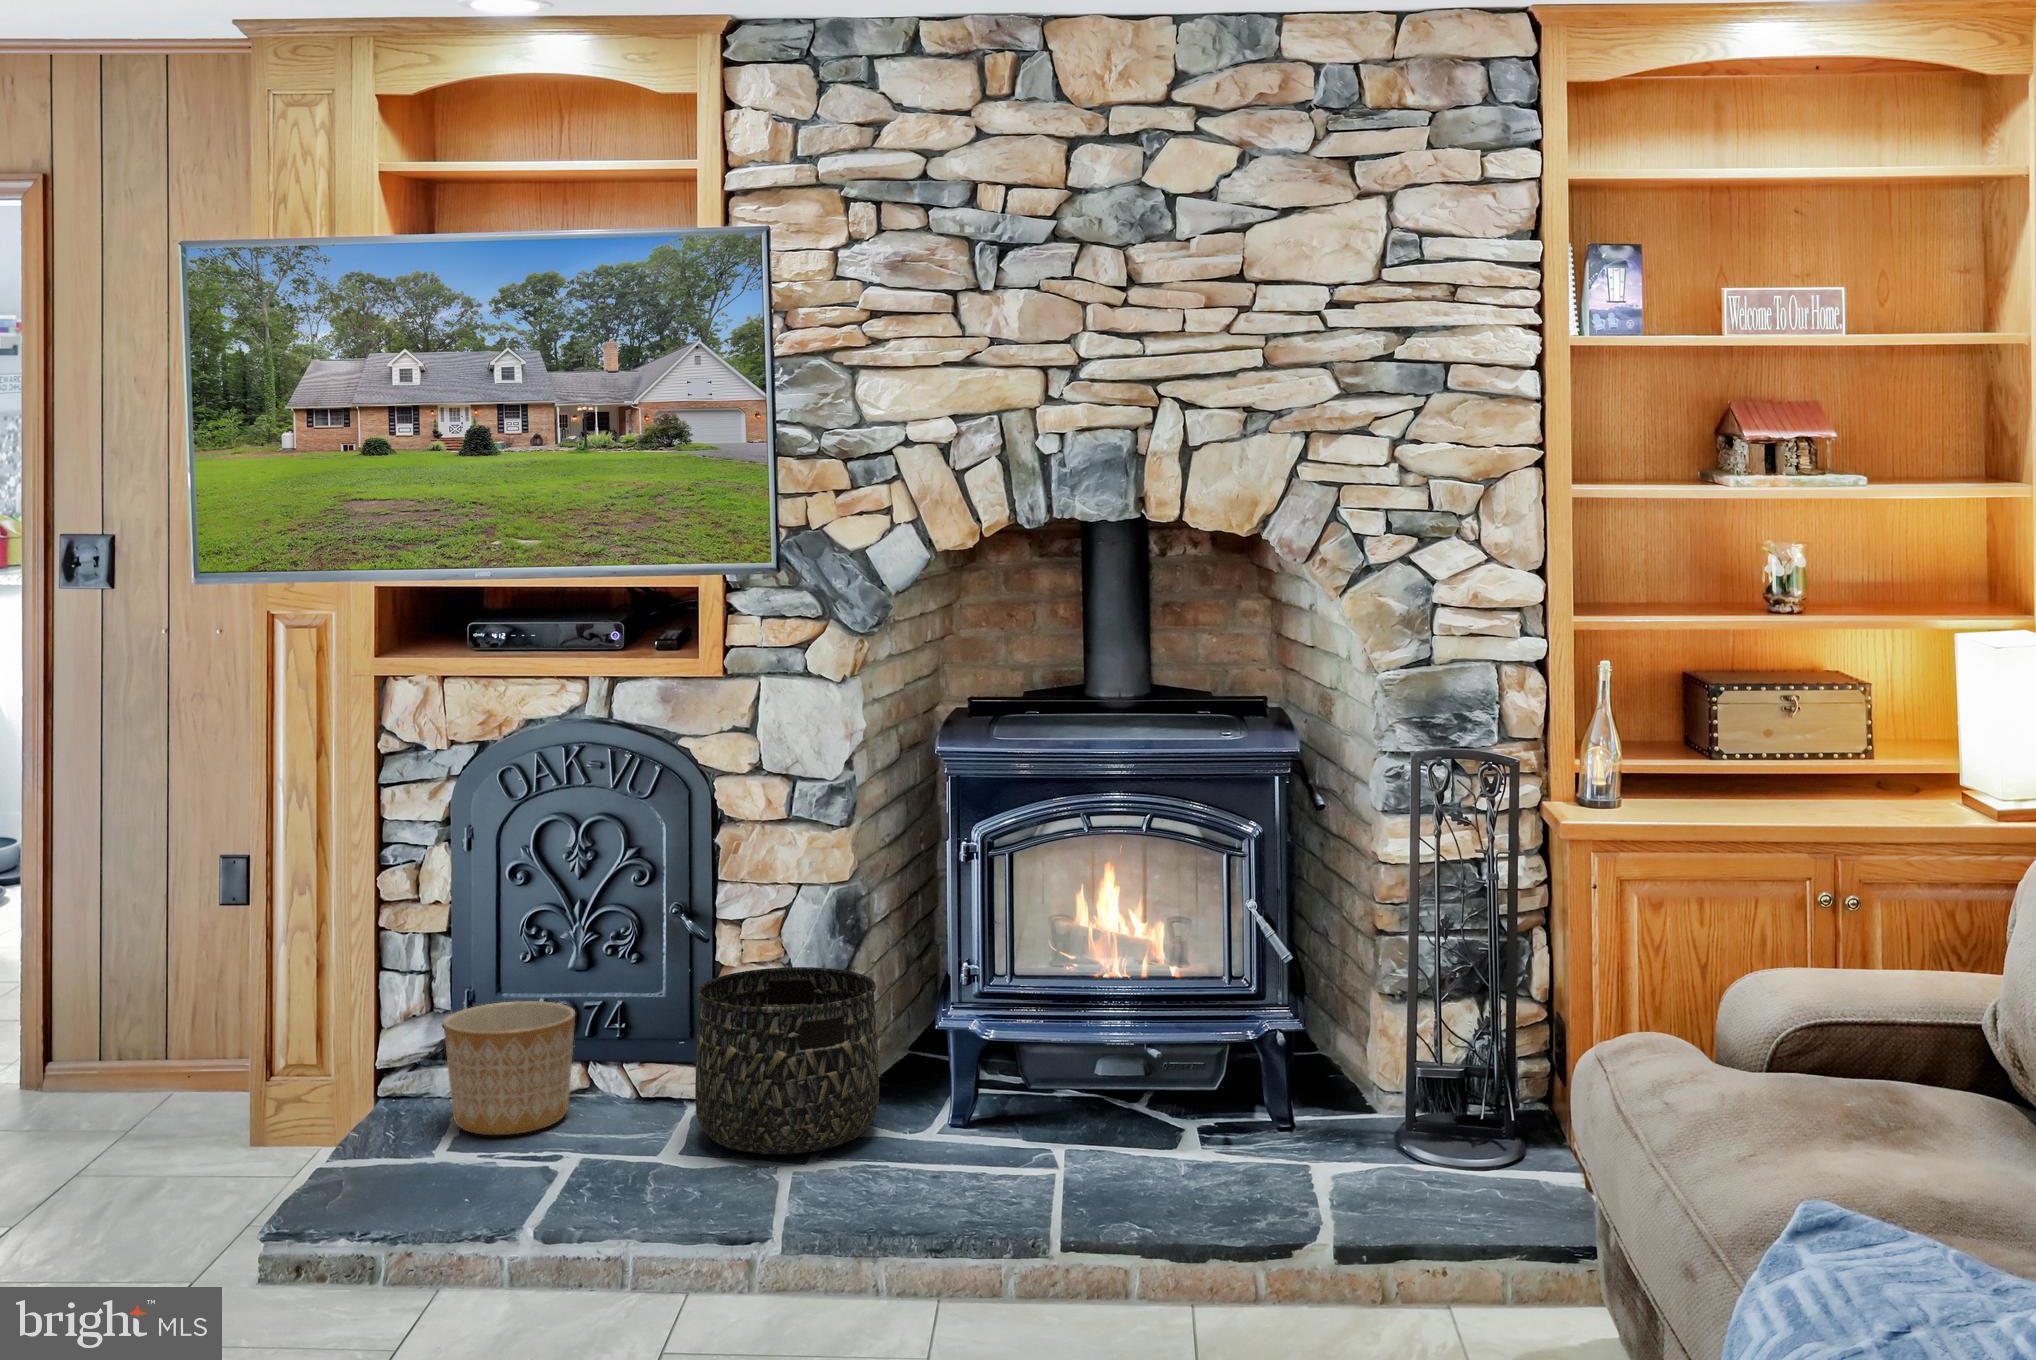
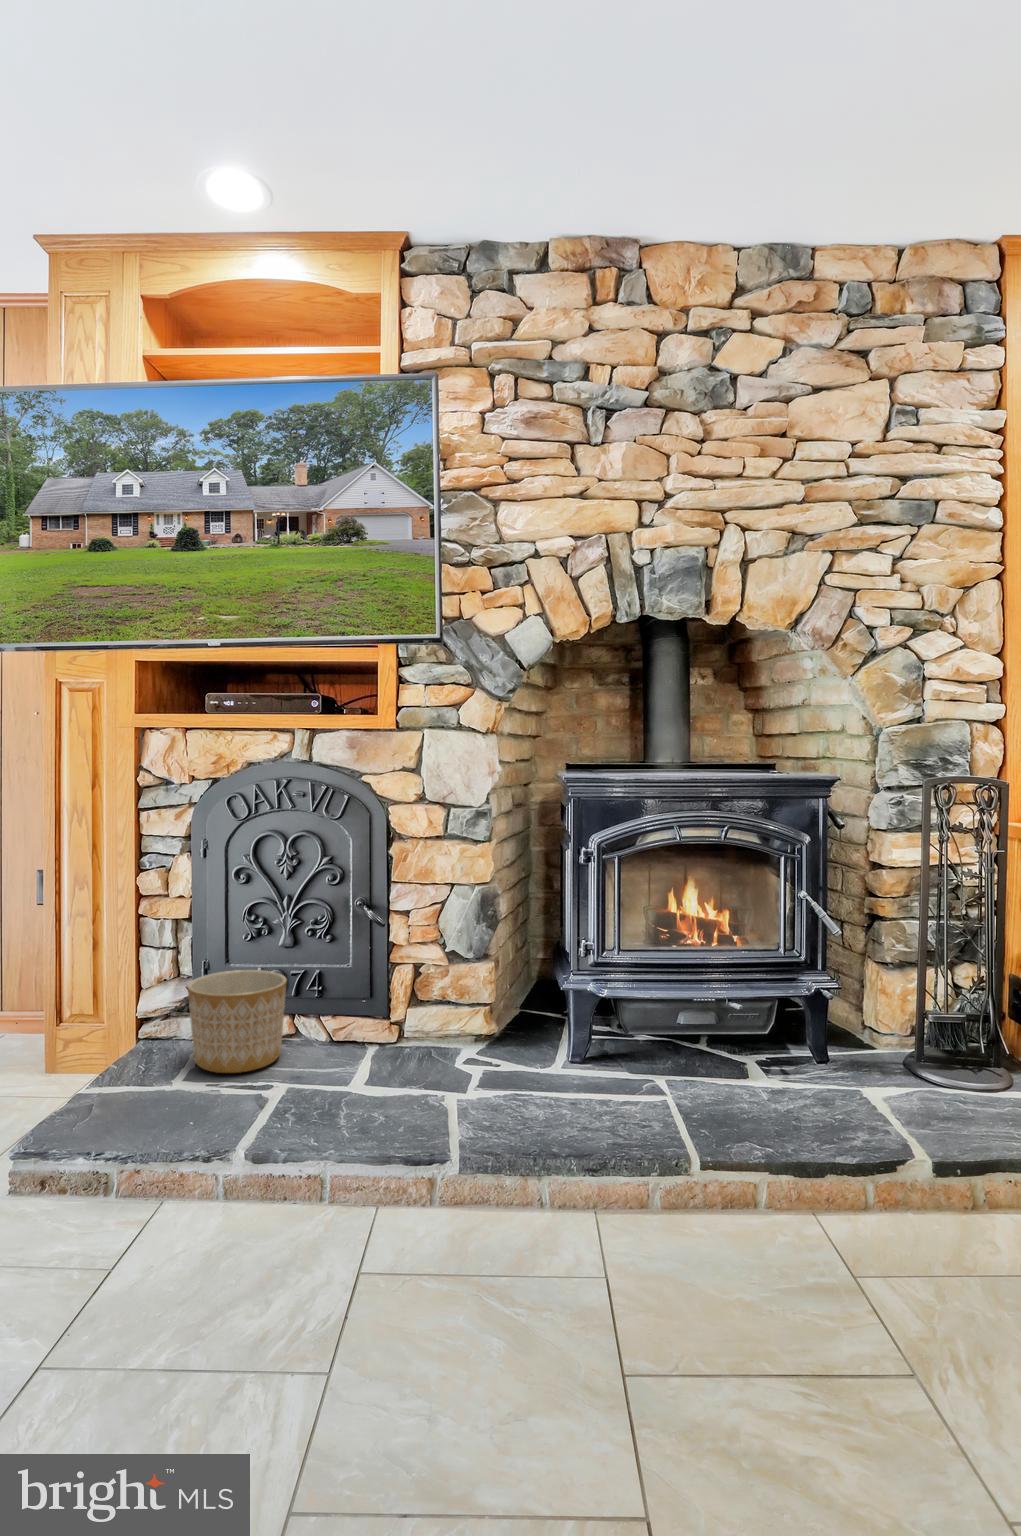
basket: present [695,967,879,1154] -> none [382,945,519,1090]

